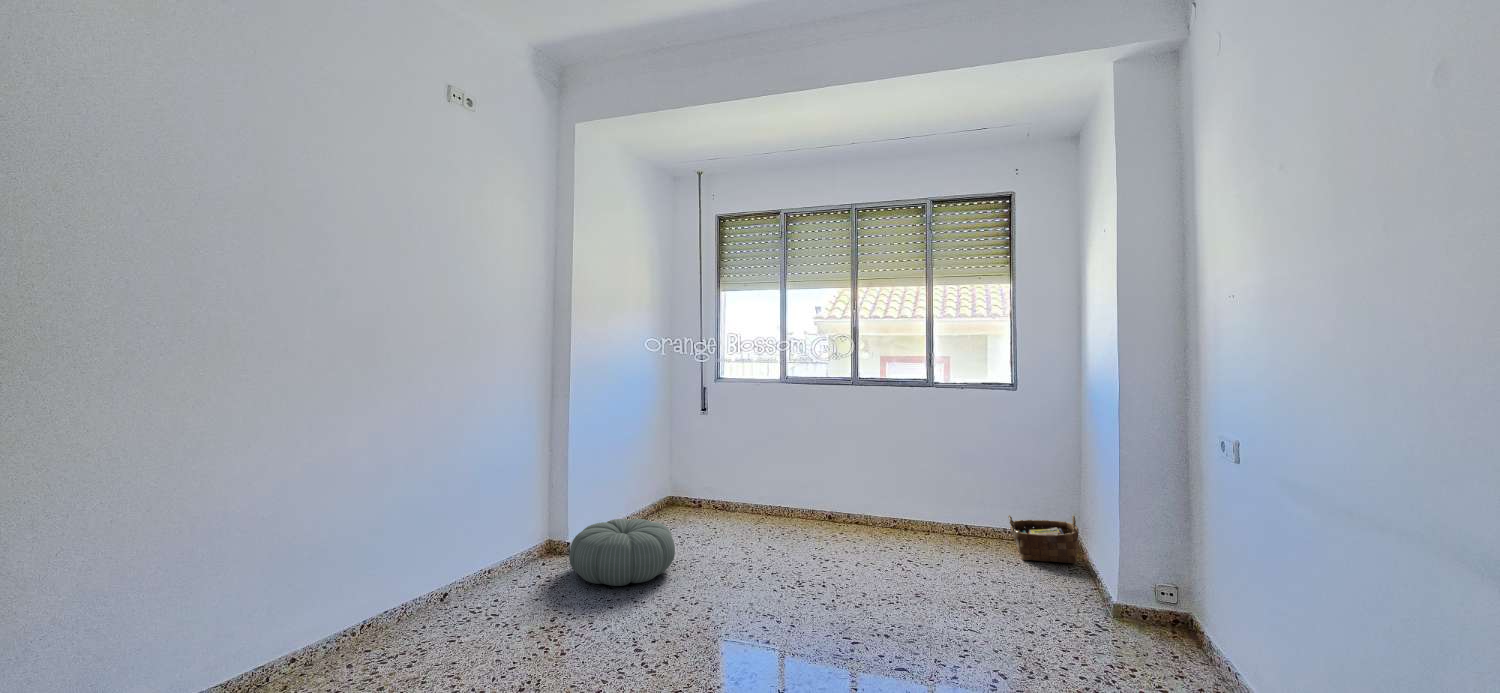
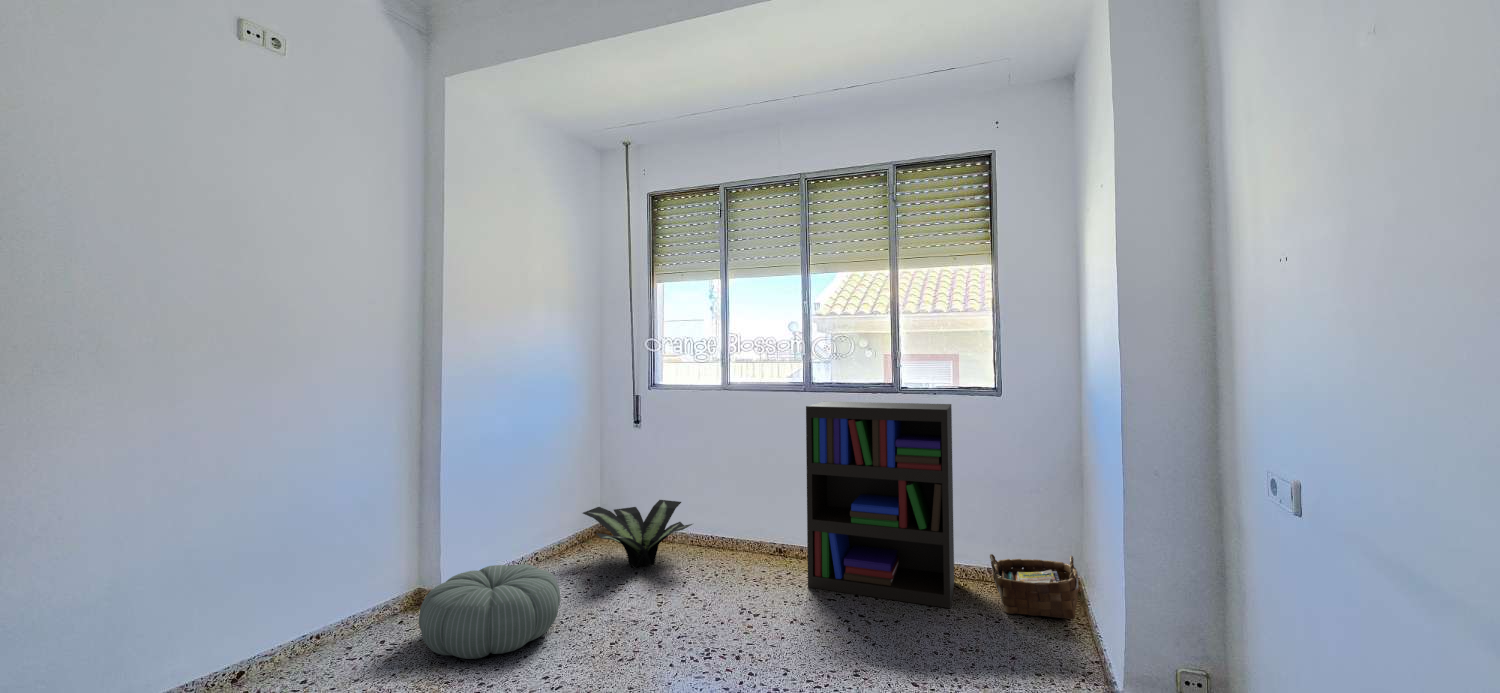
bookshelf: none [861,393,978,557] -> present [806,402,954,608]
potted plant: none [666,475,762,529] -> present [583,500,692,568]

